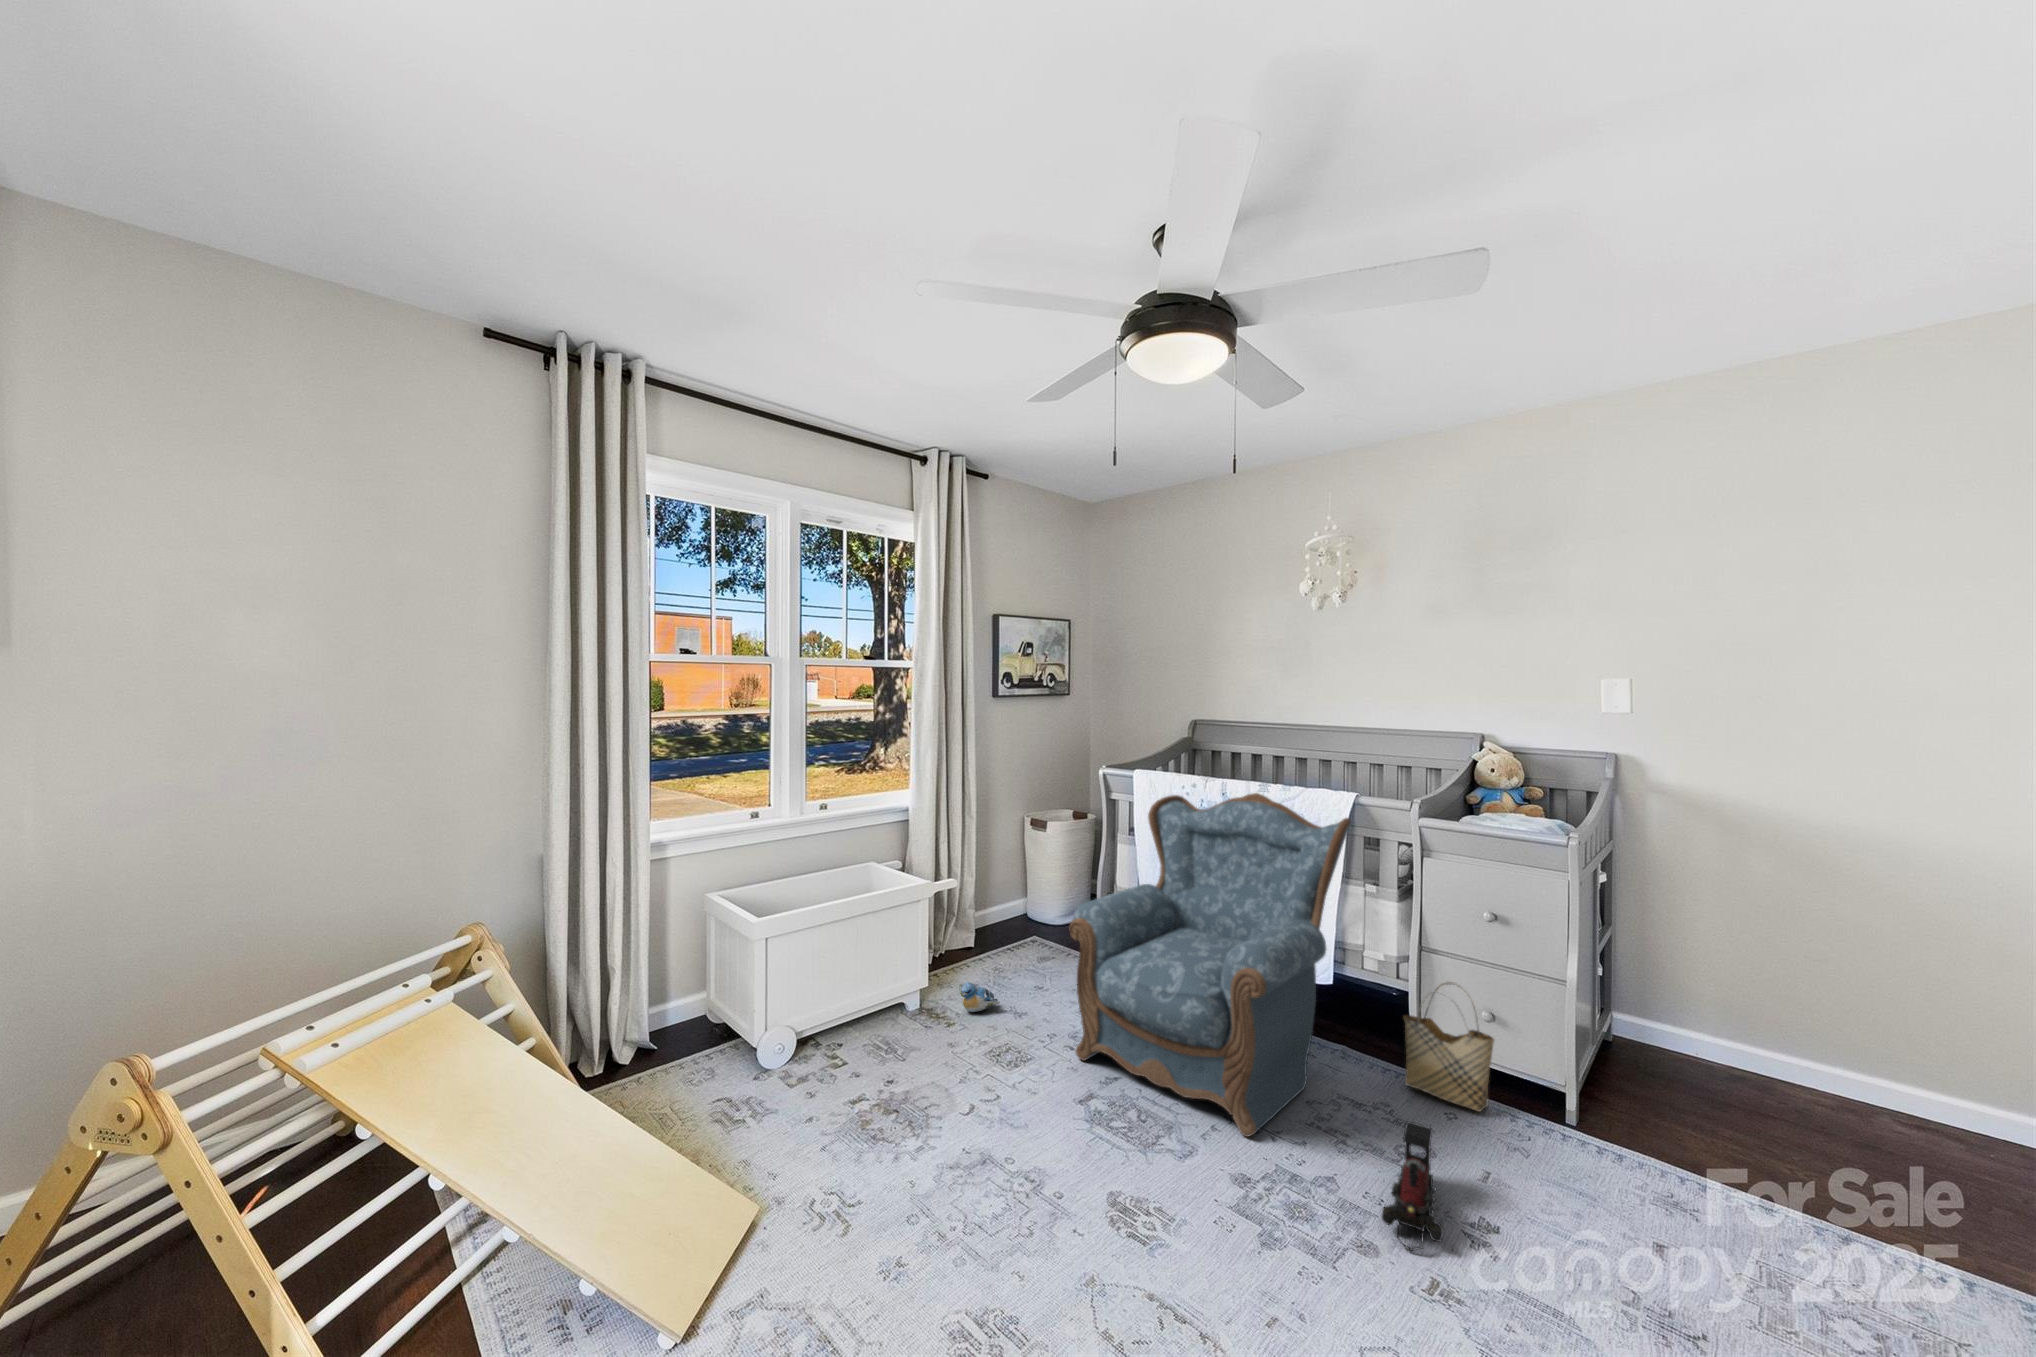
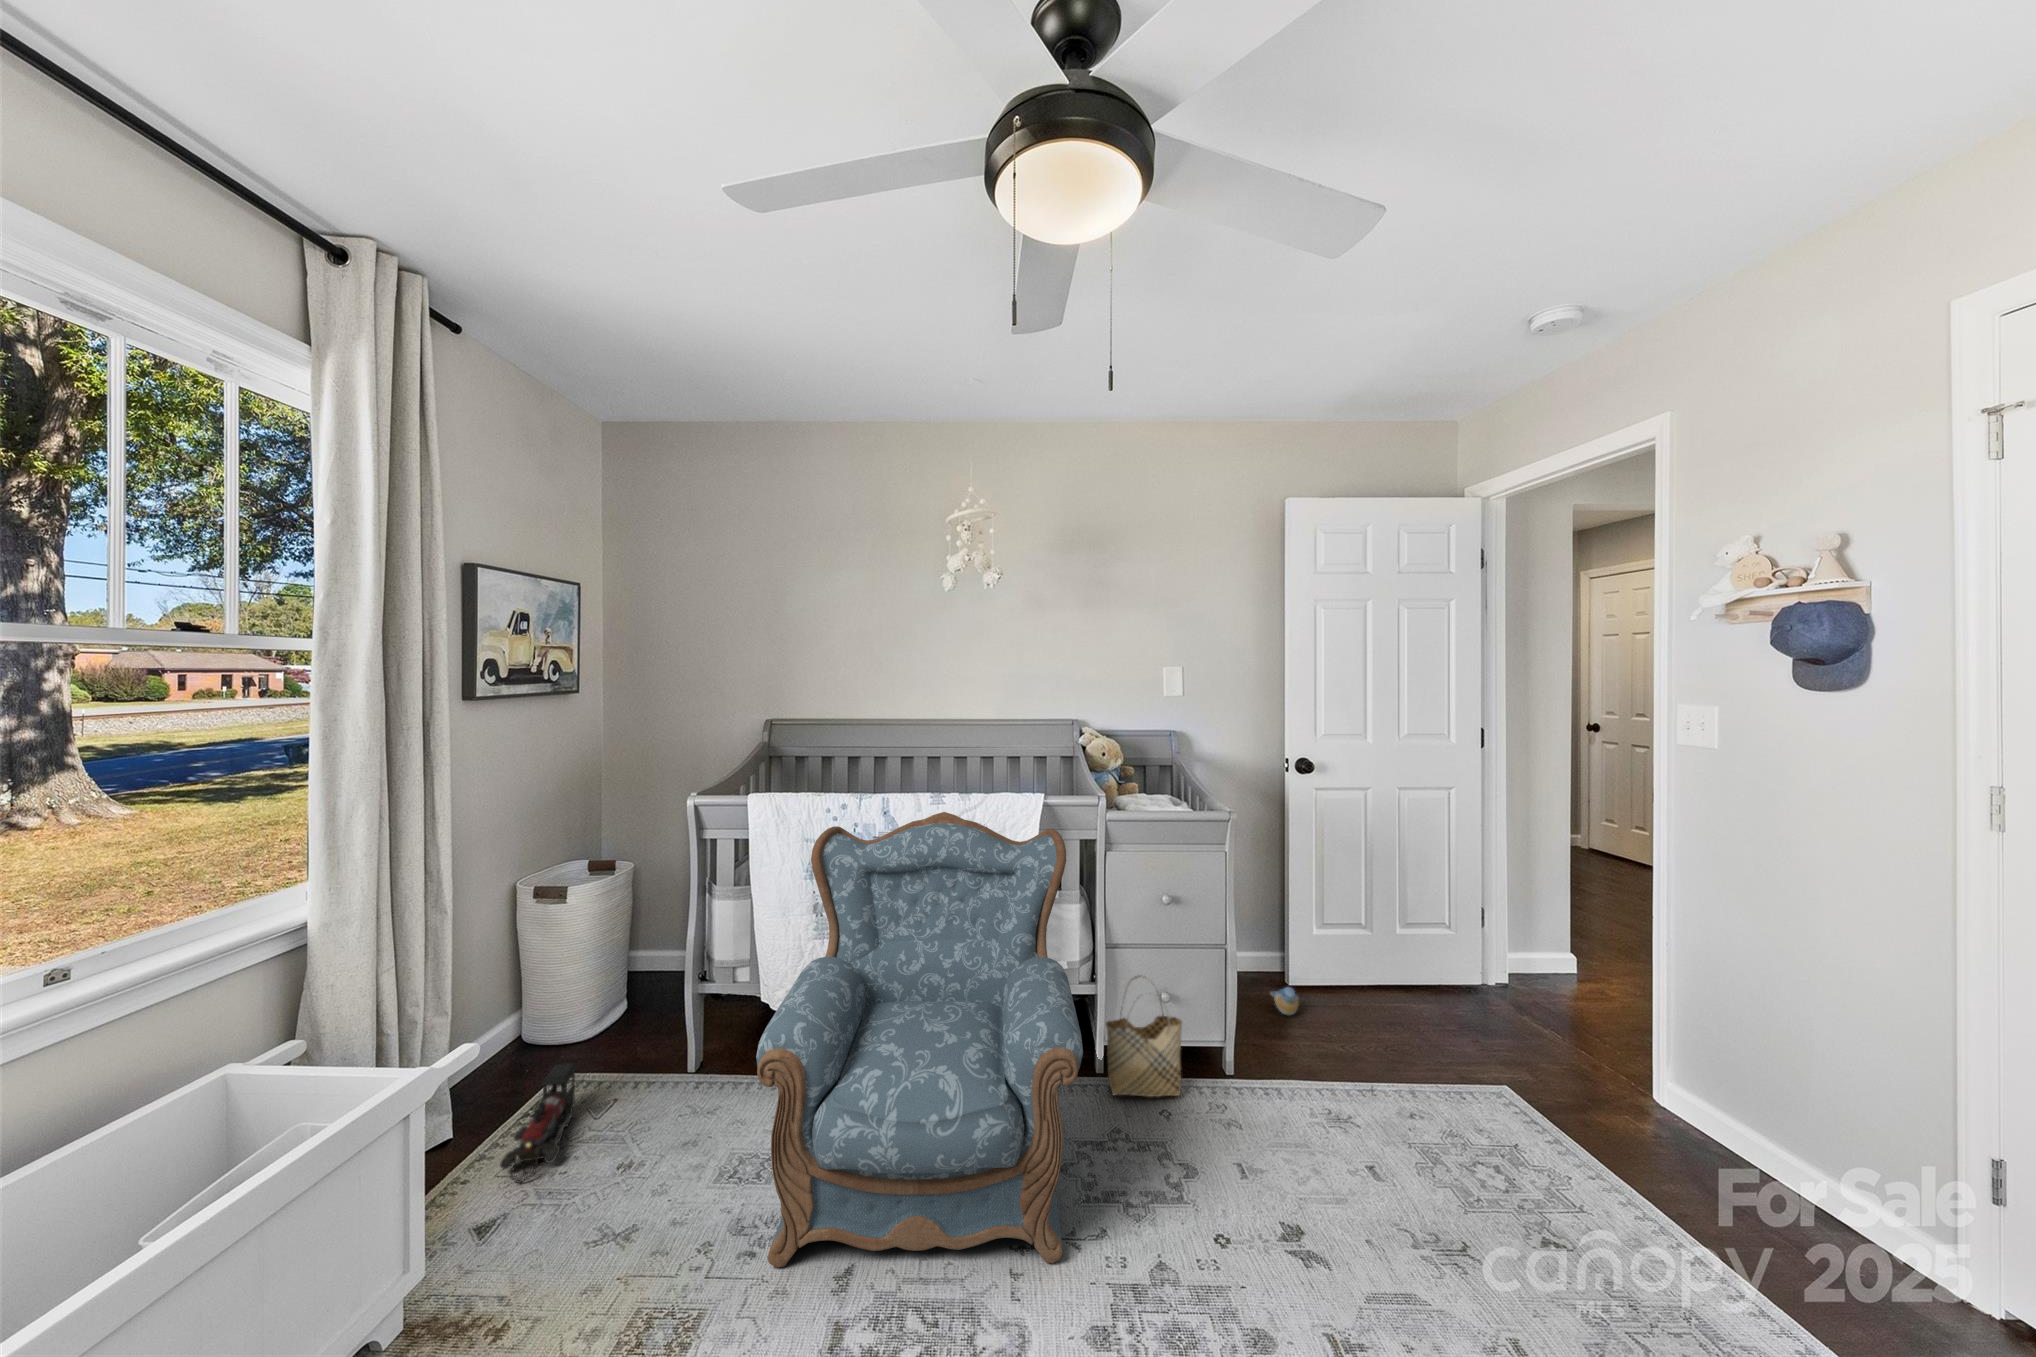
plush toy: present [960,982,1000,1012] -> present [1271,987,1299,1016]
toy train: present [1382,1121,1443,1251] -> present [500,1063,577,1183]

